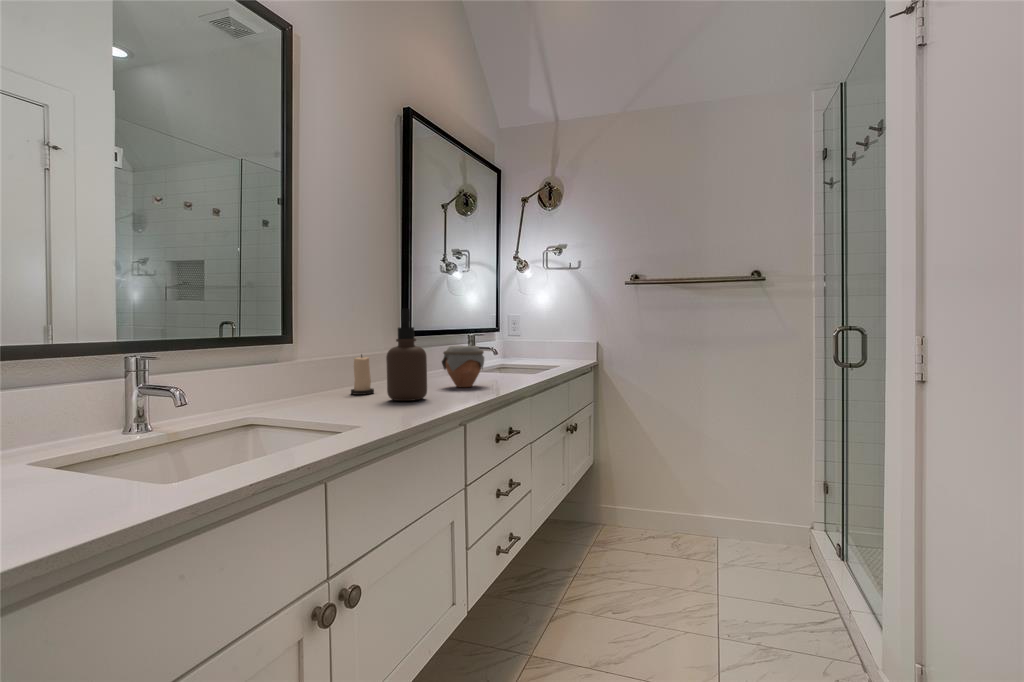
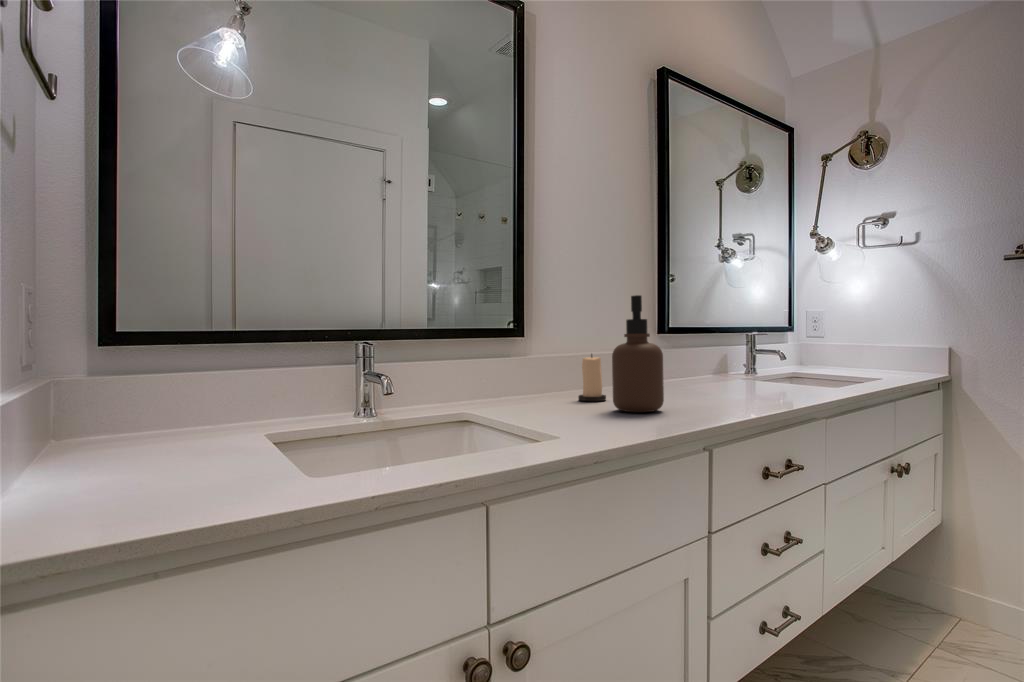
jar: present [442,346,484,387] -> none [693,345,753,400]

